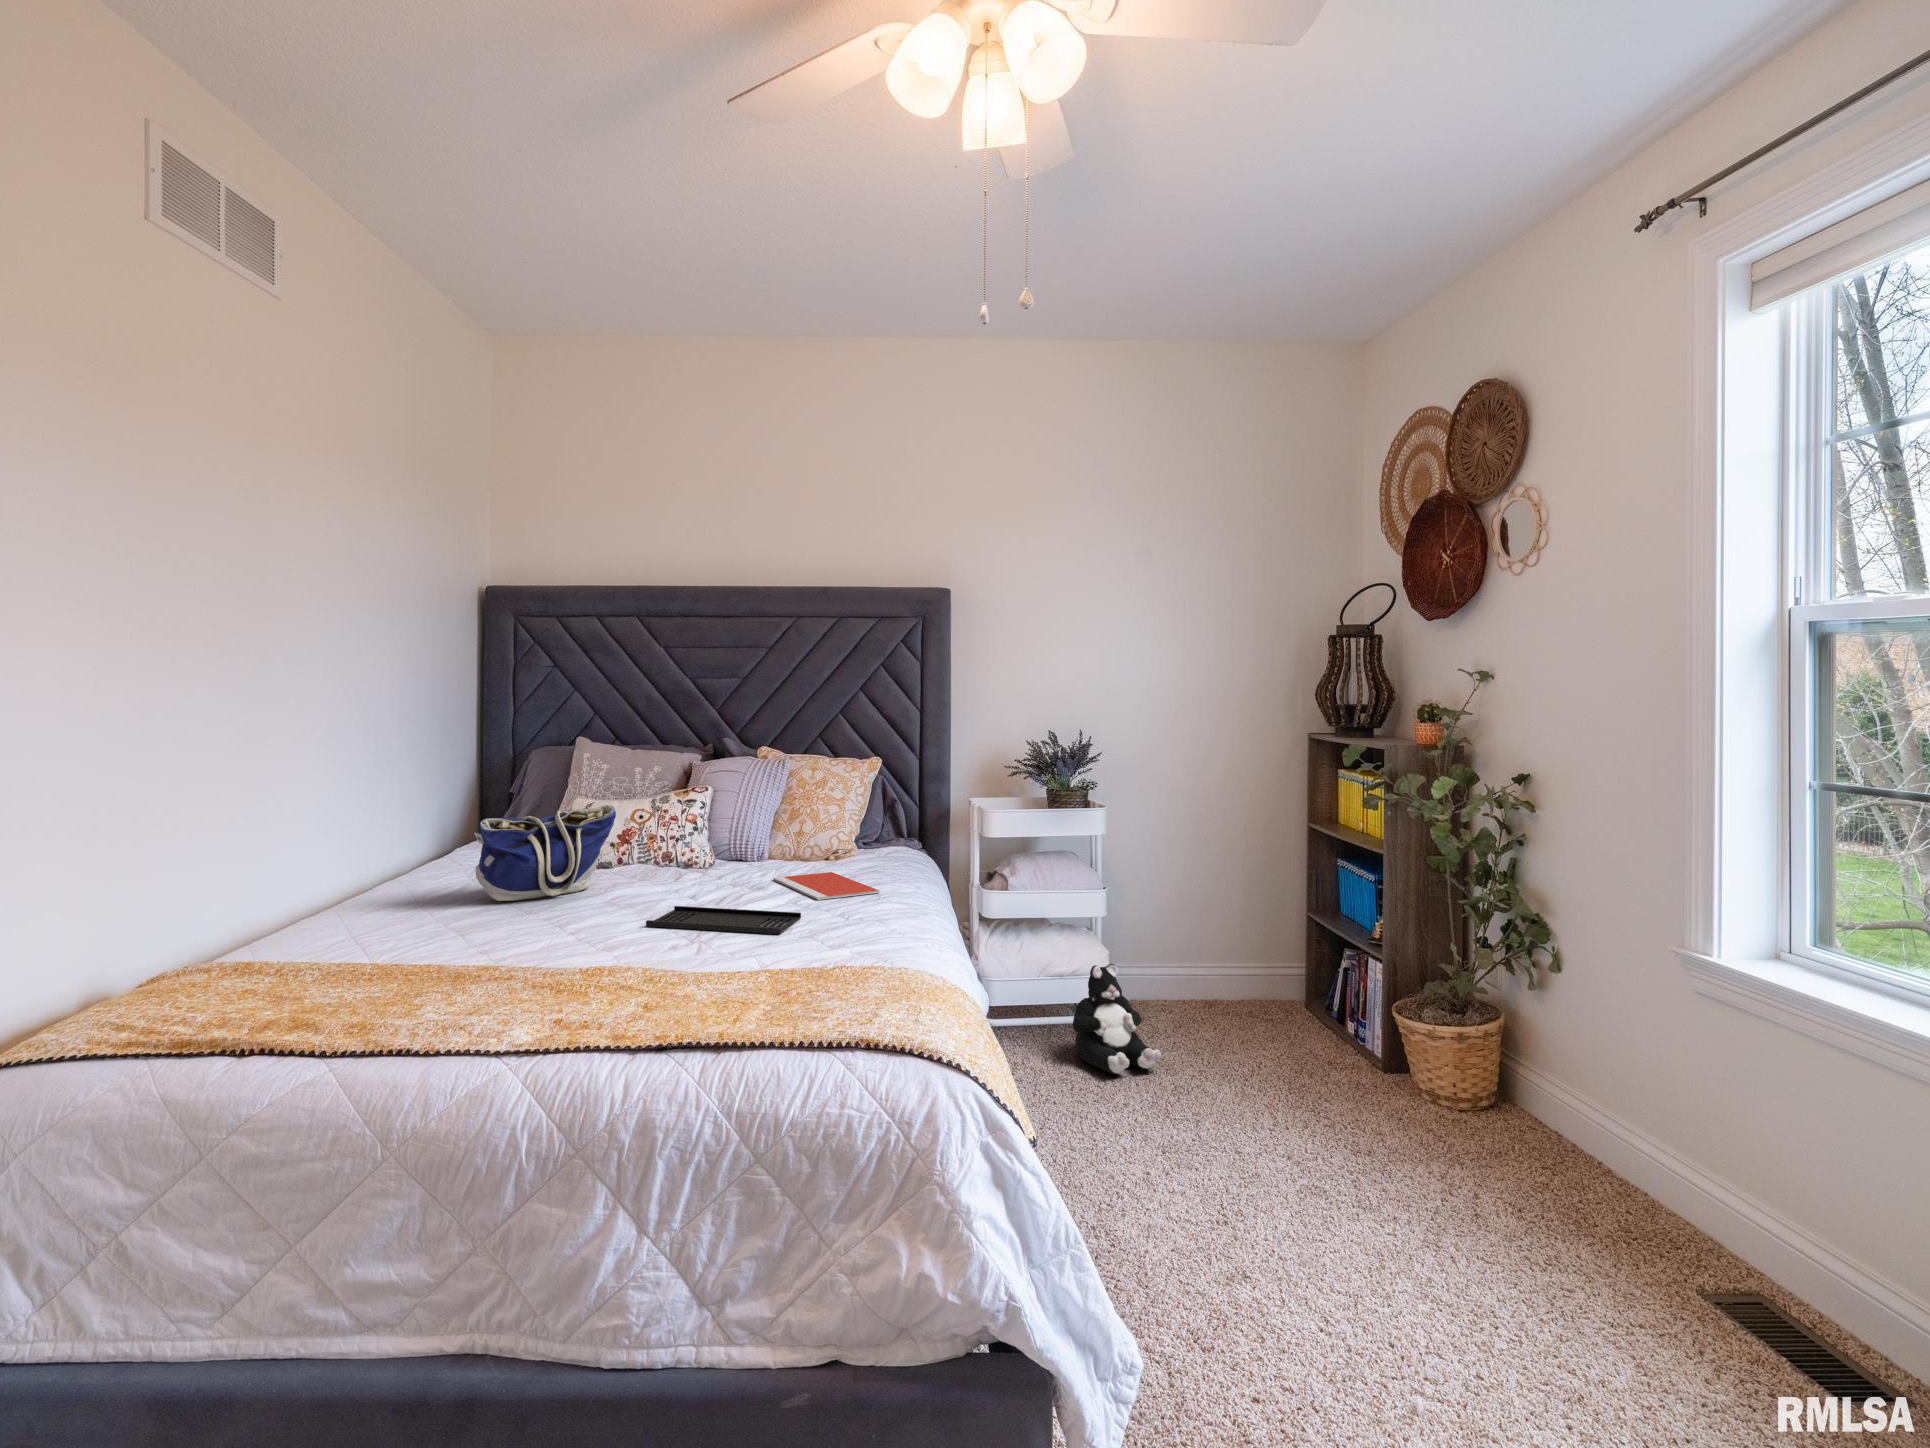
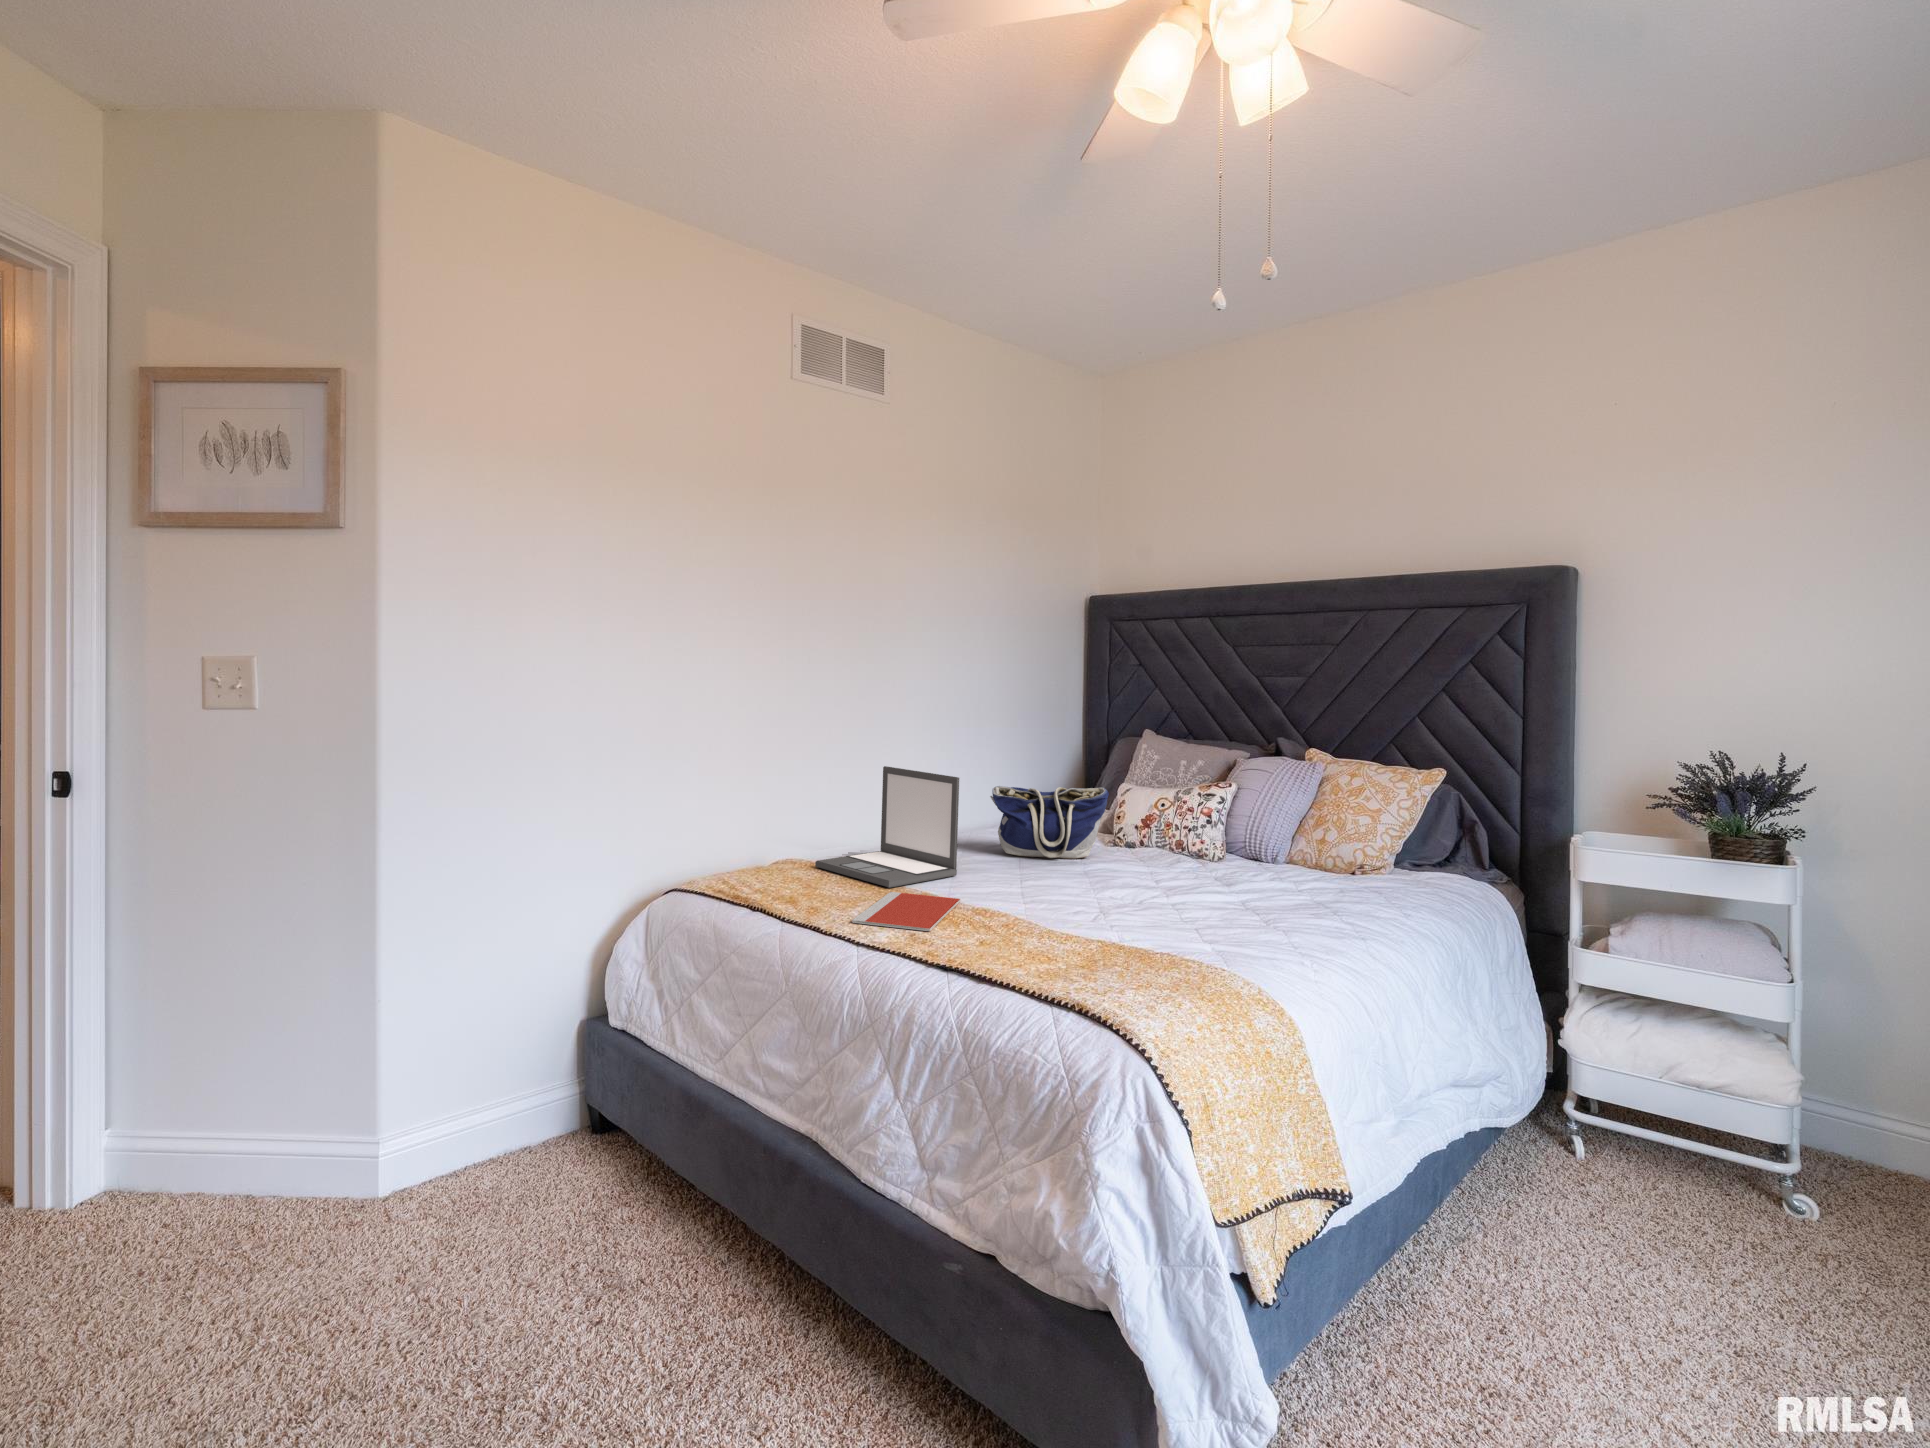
laptop: none [258,811,482,973] -> present [815,766,959,888]
notebook: present [773,872,880,900] -> present [852,892,961,931]
tray: present [646,906,801,934] -> none [1078,883,1215,922]
plush toy: present [1073,964,1161,1073] -> none [1664,1081,1804,1243]

